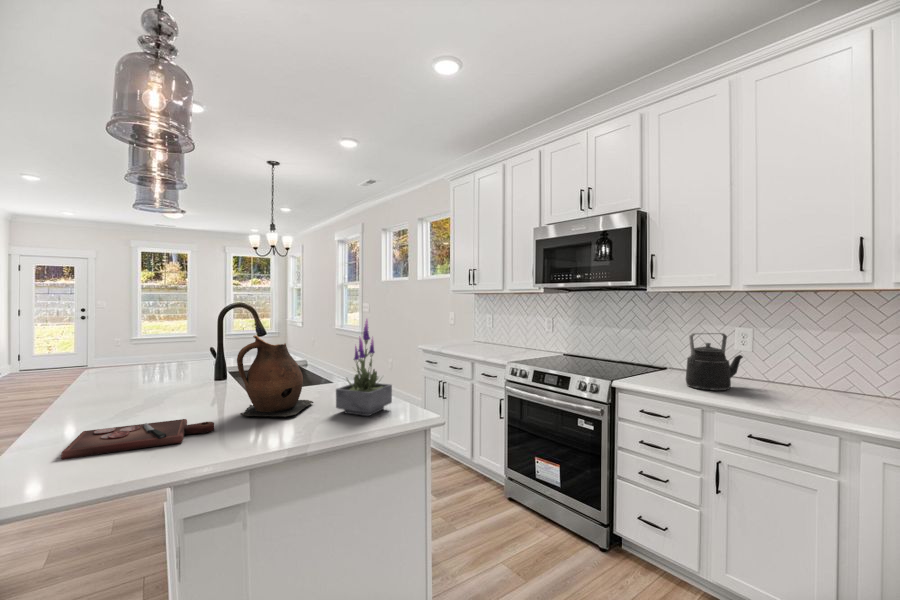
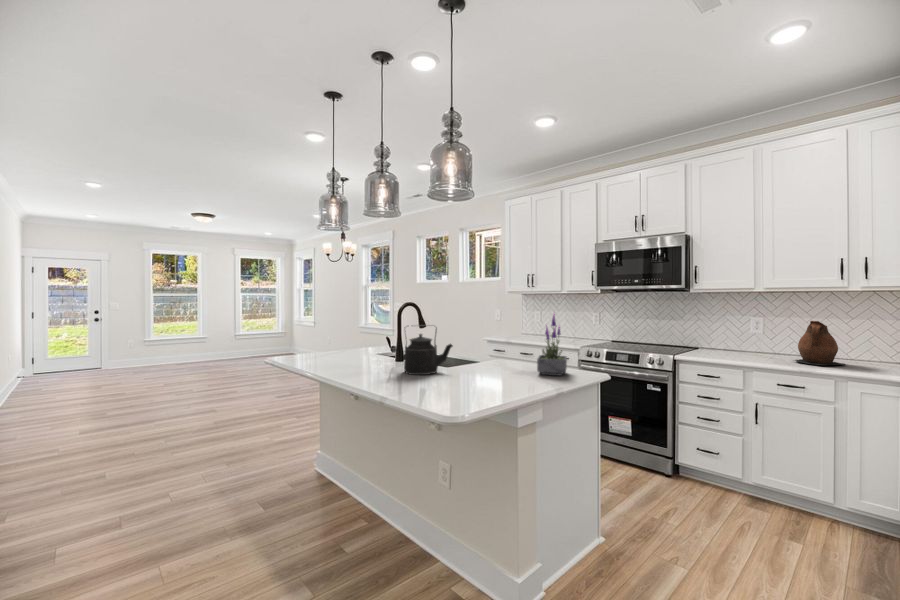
kettle: present [686,333,743,391] -> present [404,328,453,375]
ceramic pitcher: present [237,335,313,418] -> present [795,321,845,365]
cutting board: present [62,419,214,459] -> none [418,378,489,397]

